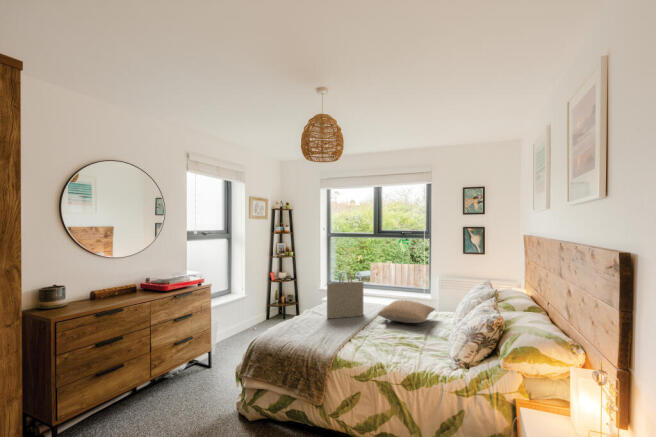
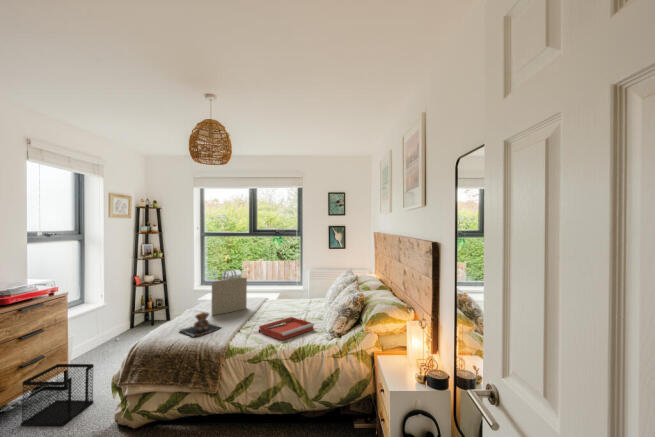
pillow: present [378,300,435,323] -> none [262,291,309,310]
teddy bear: none [292,316,333,340] -> present [180,312,219,336]
tray: none [371,332,436,360] -> present [259,317,314,340]
wastebasket: none [174,346,226,402] -> present [21,364,94,426]

